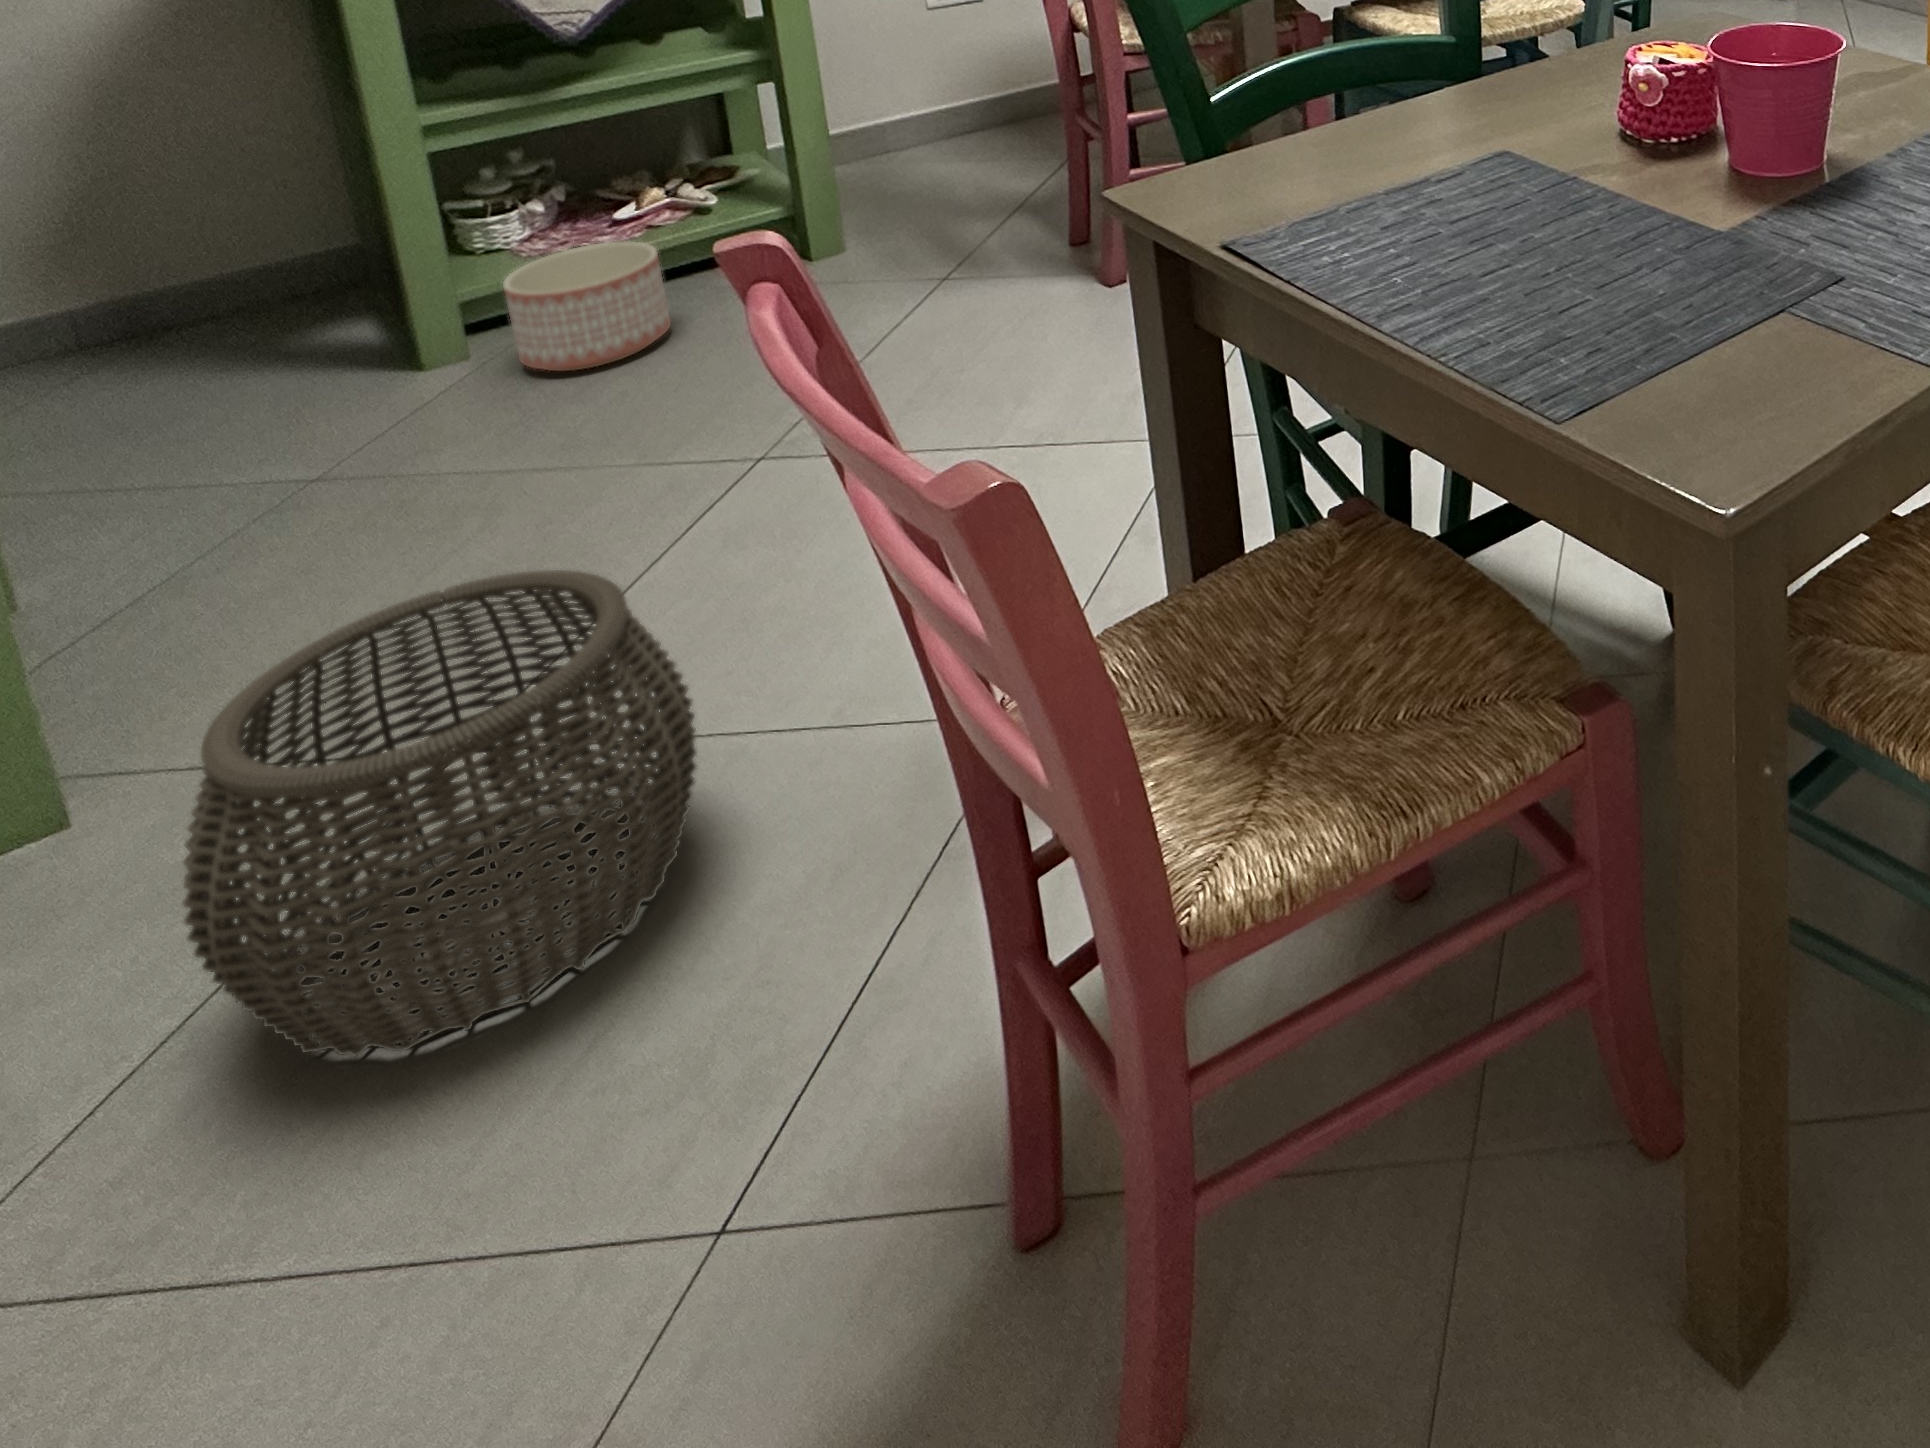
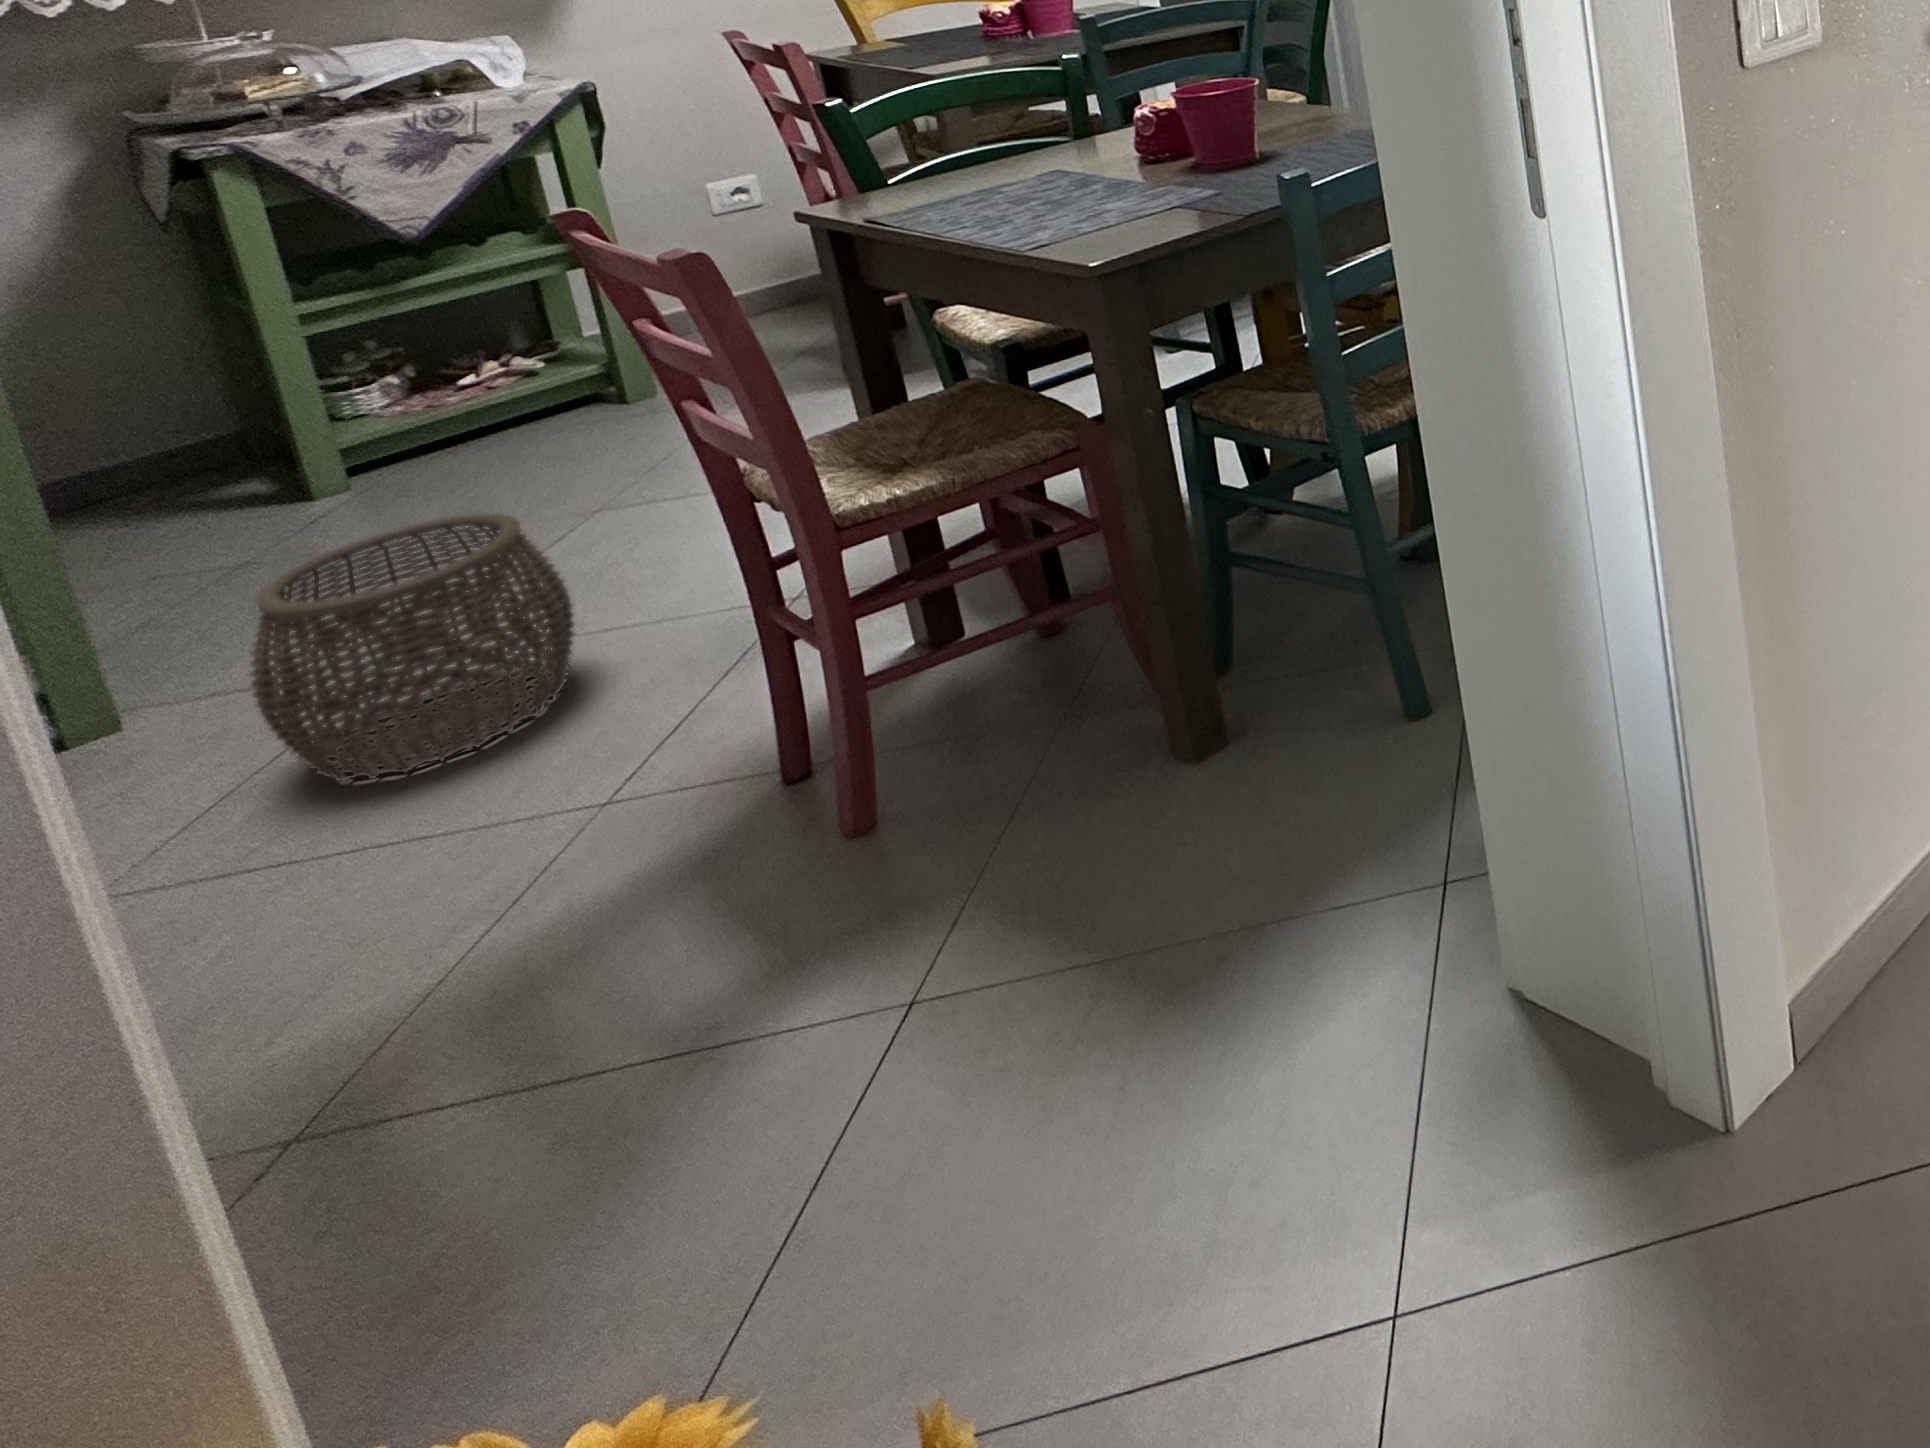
planter: present [503,242,671,372] -> none [377,388,517,483]

